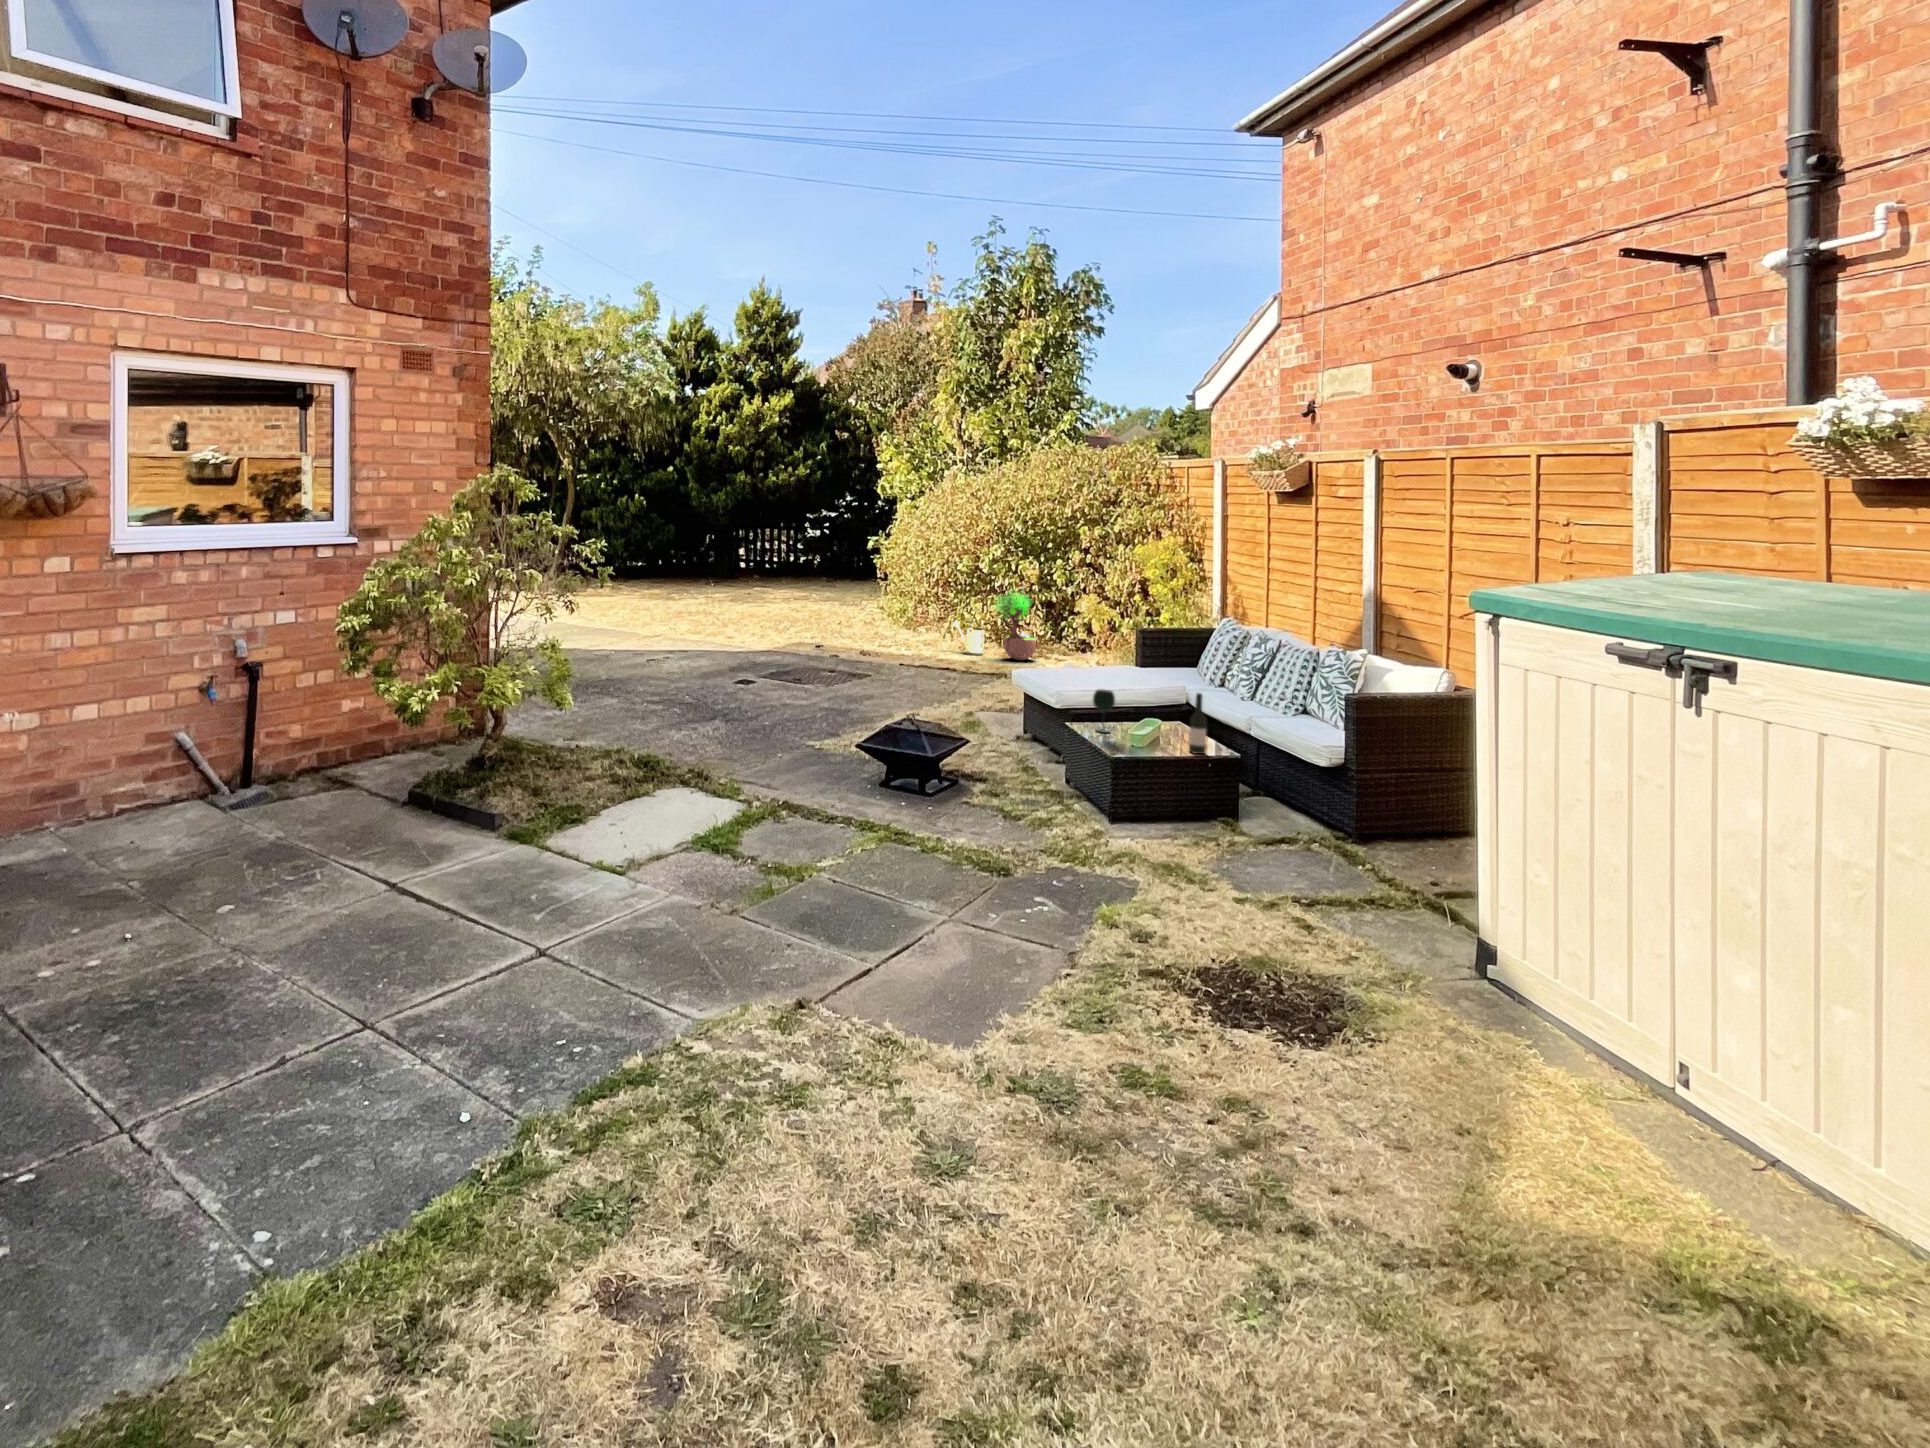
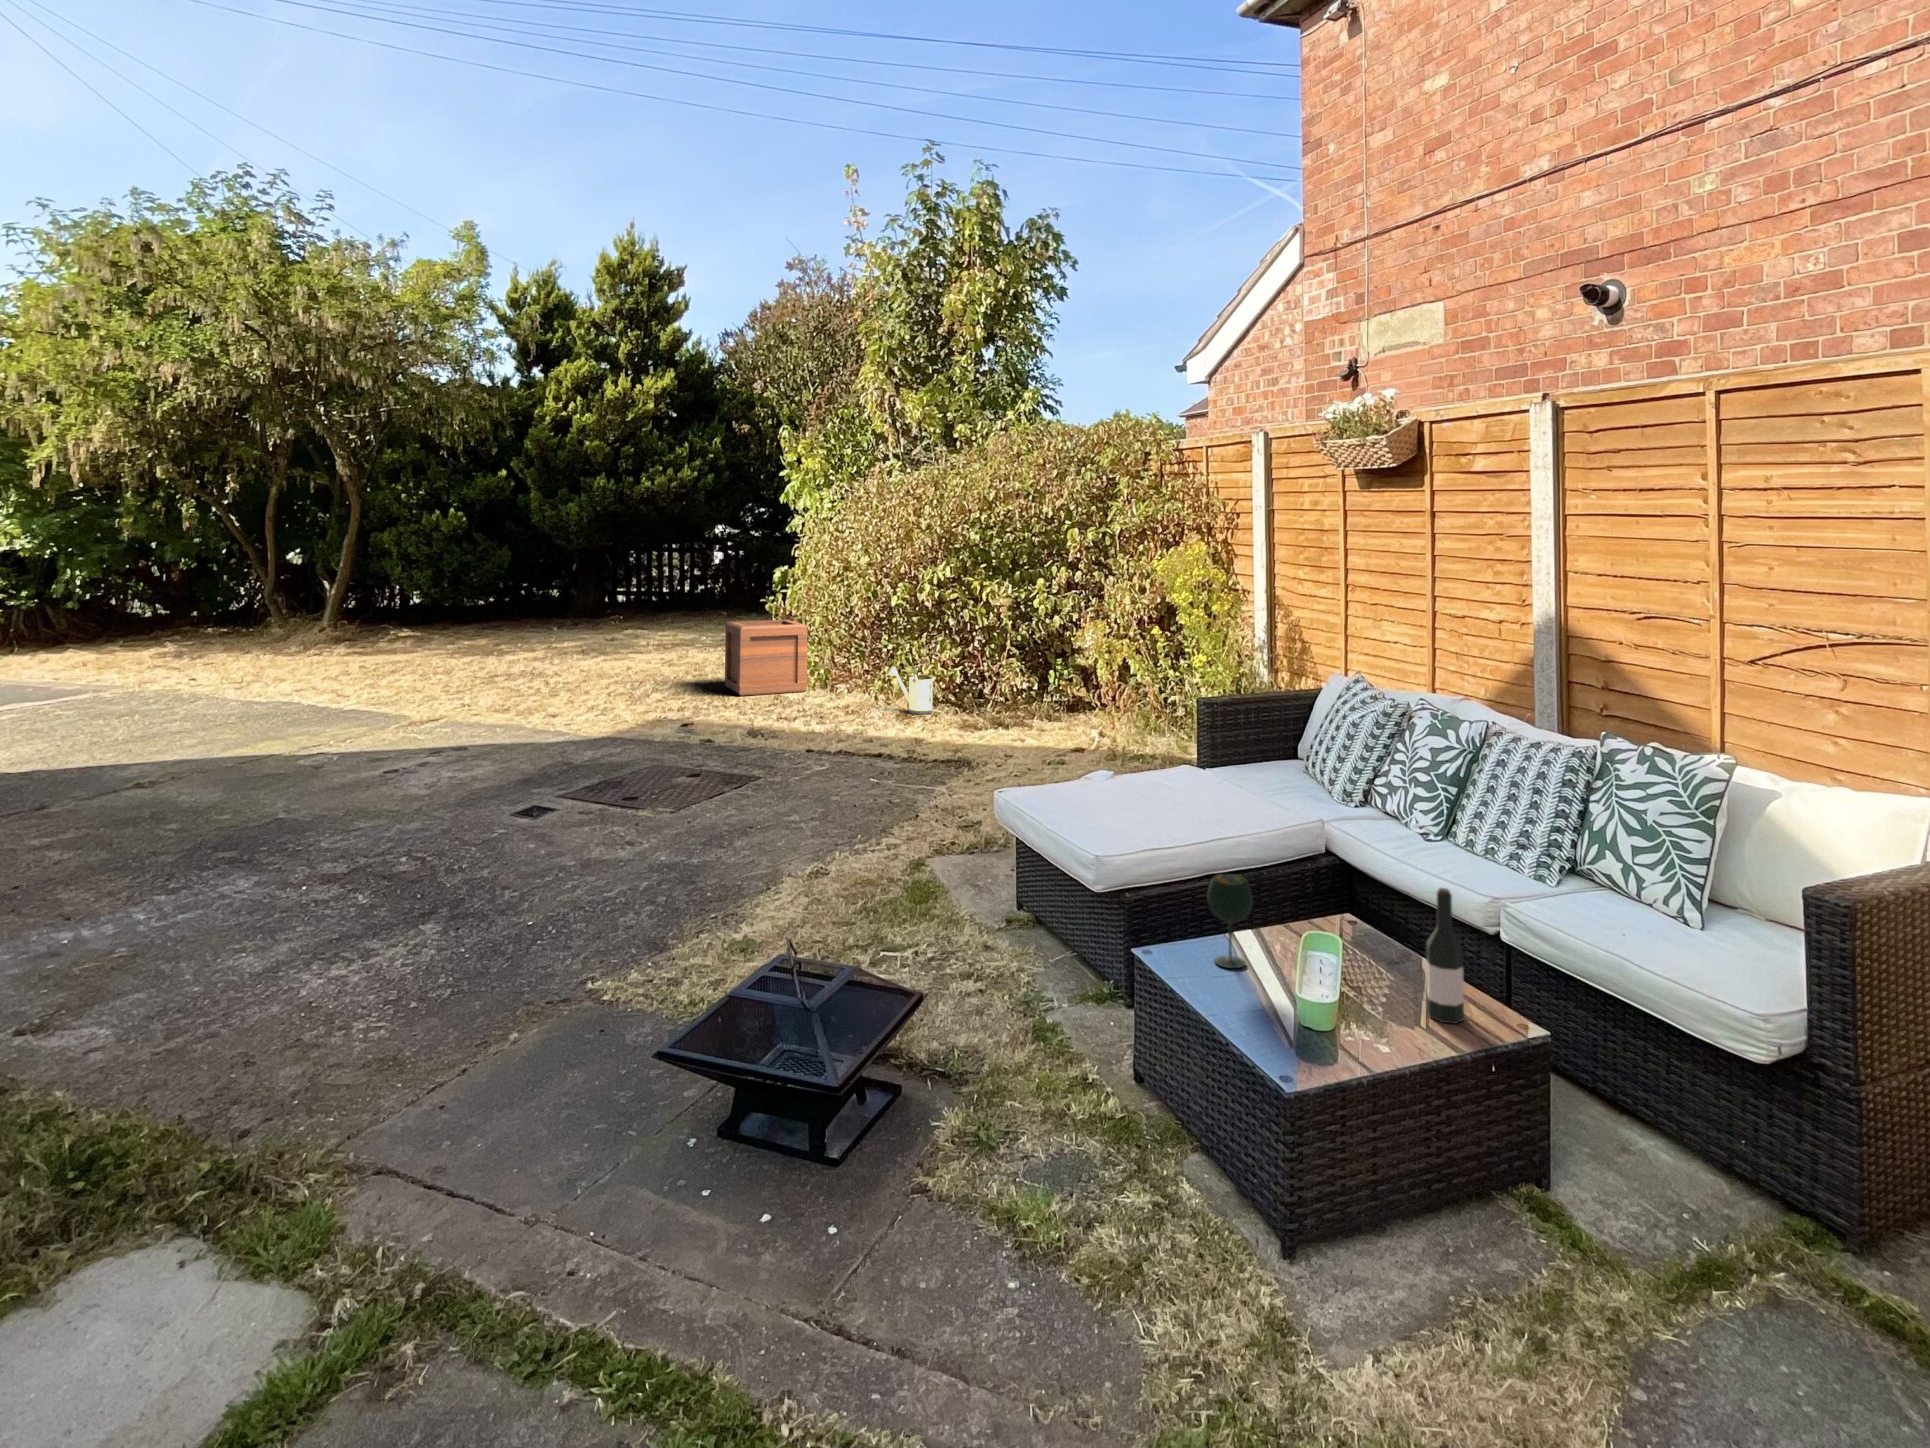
wooden crate: none [833,584,894,638] -> present [725,620,807,696]
potted tree: present [993,590,1036,660] -> none [942,615,1005,718]

